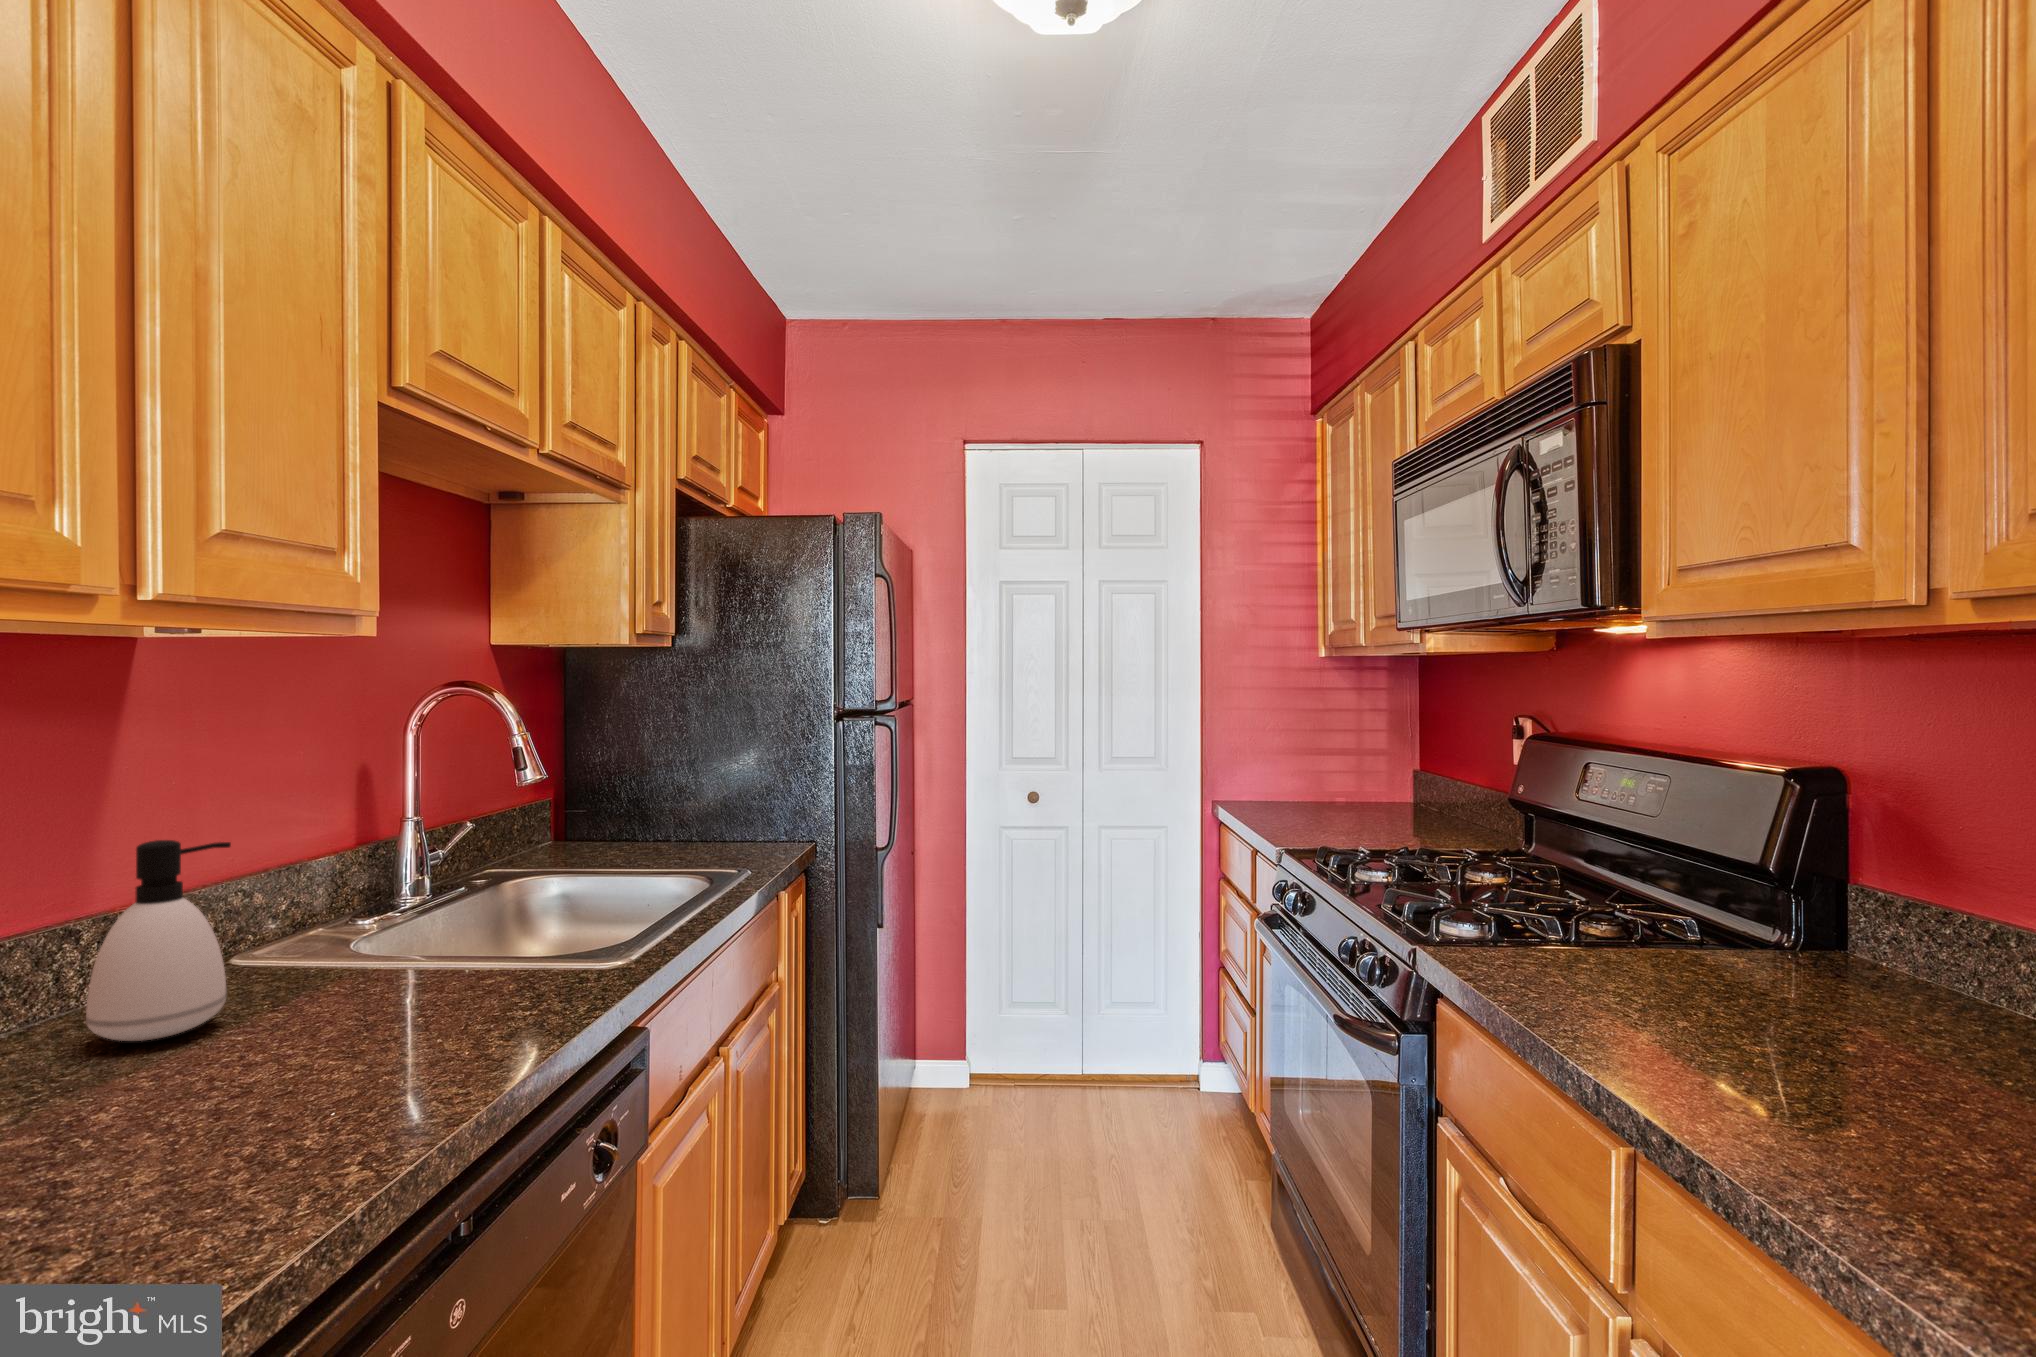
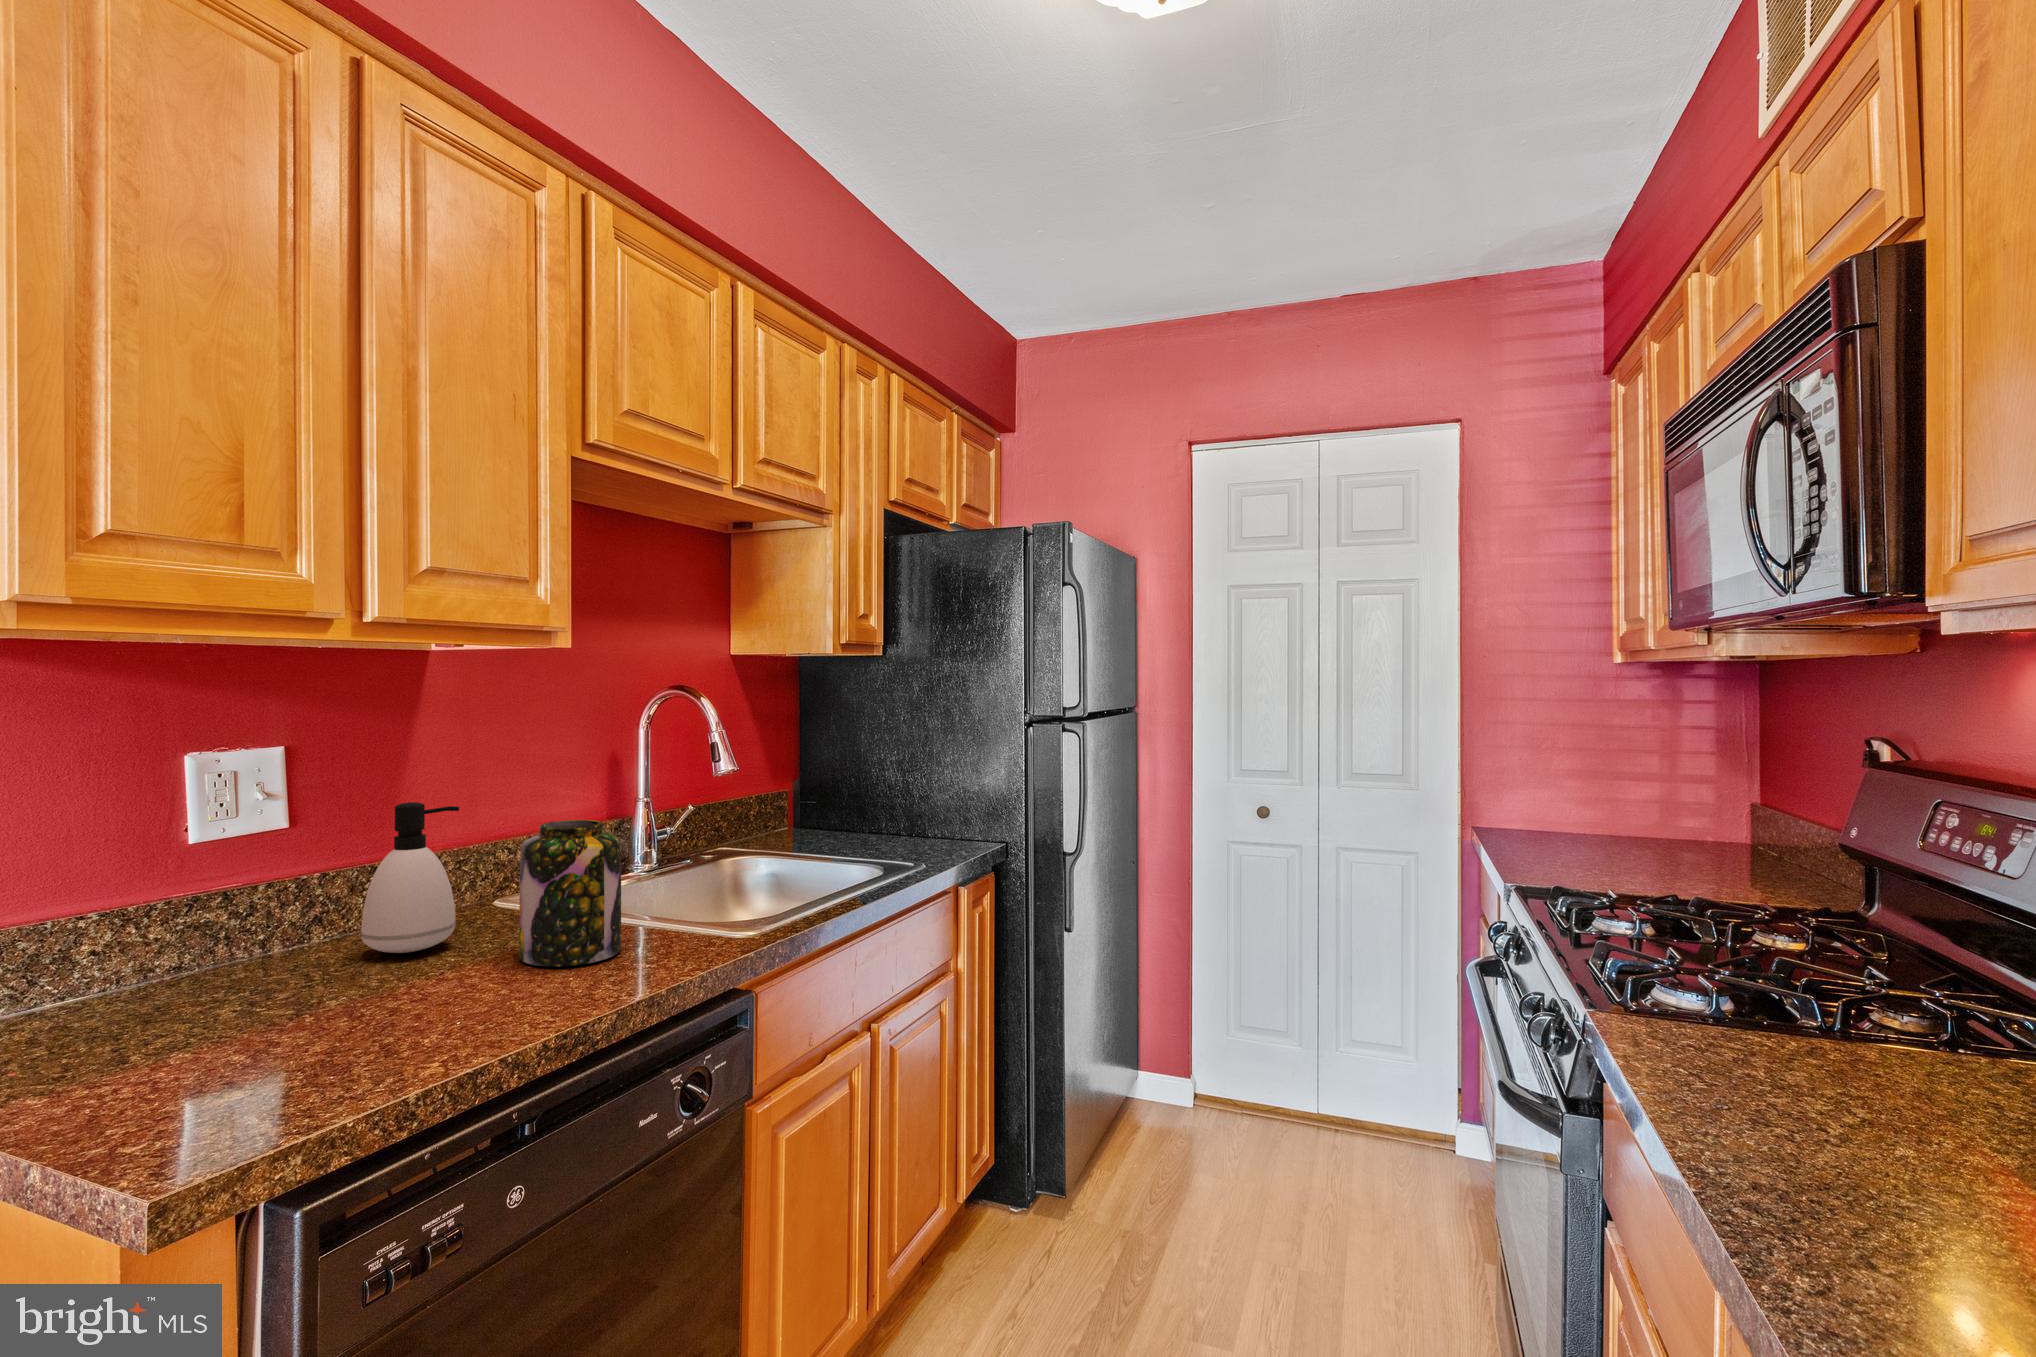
jar: none [339,849,475,1032] -> present [519,820,621,966]

